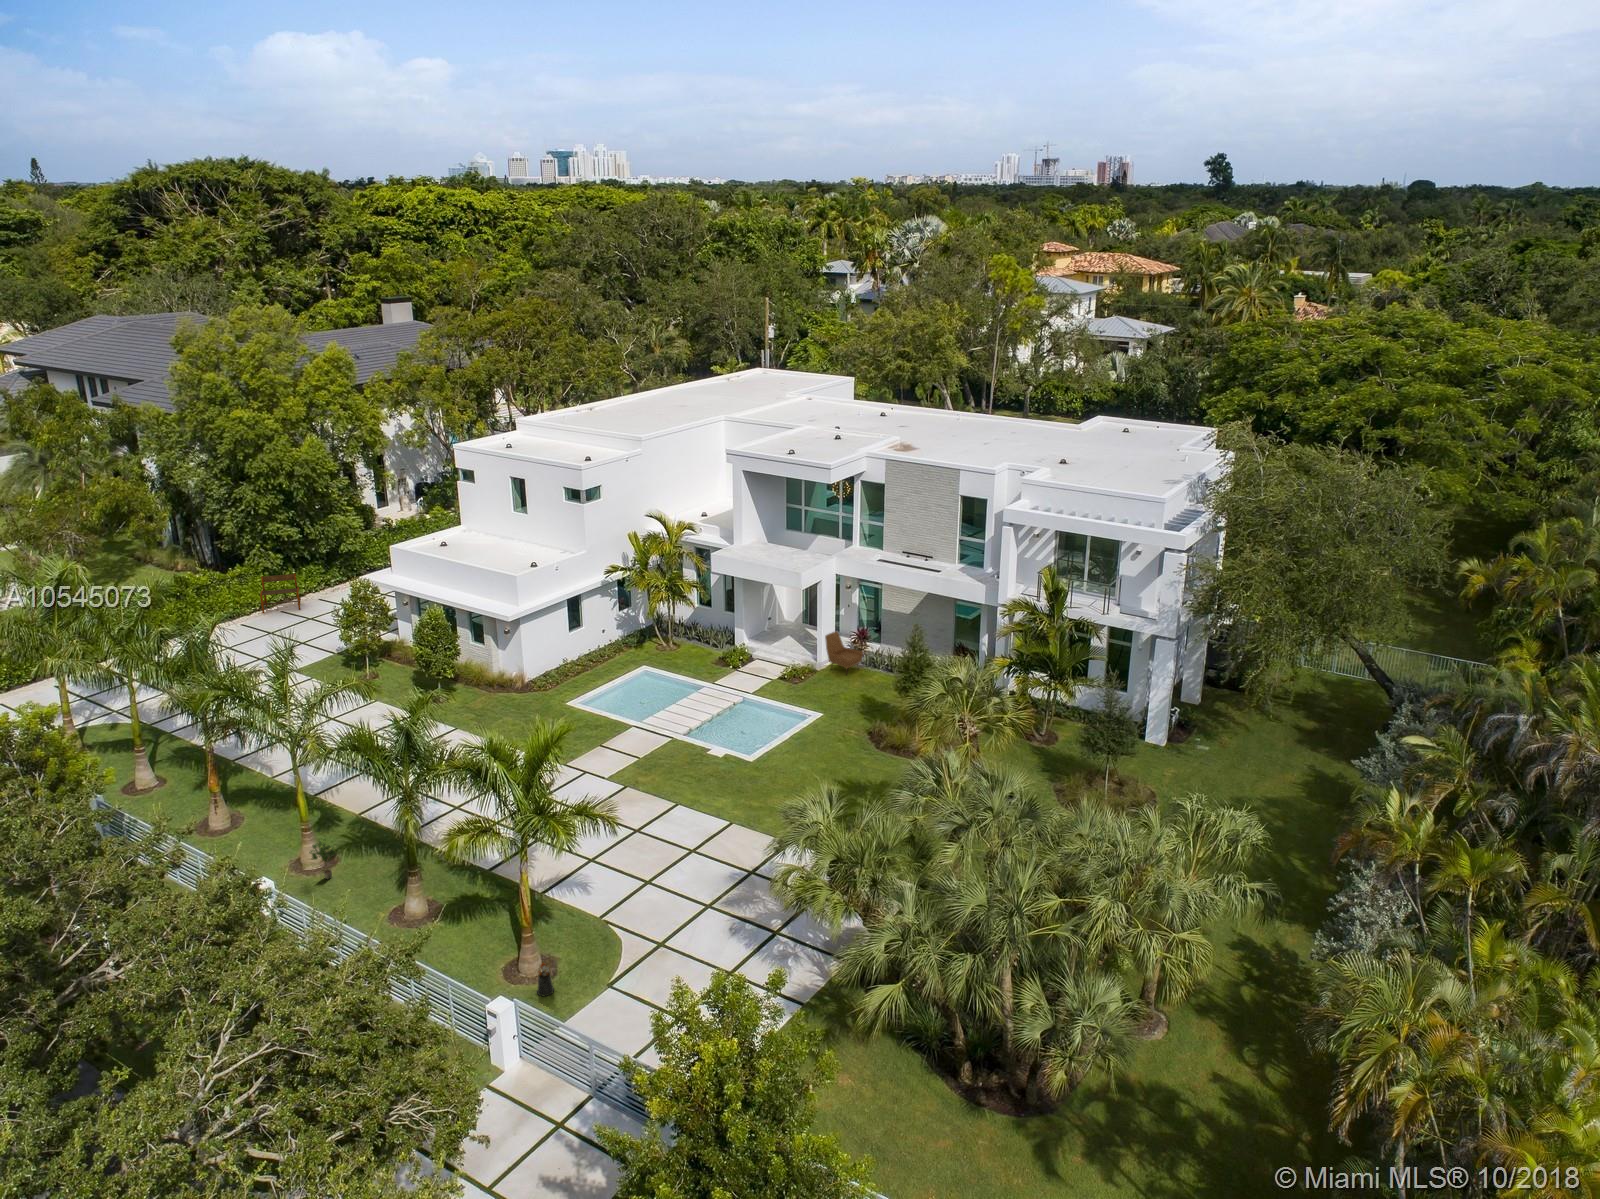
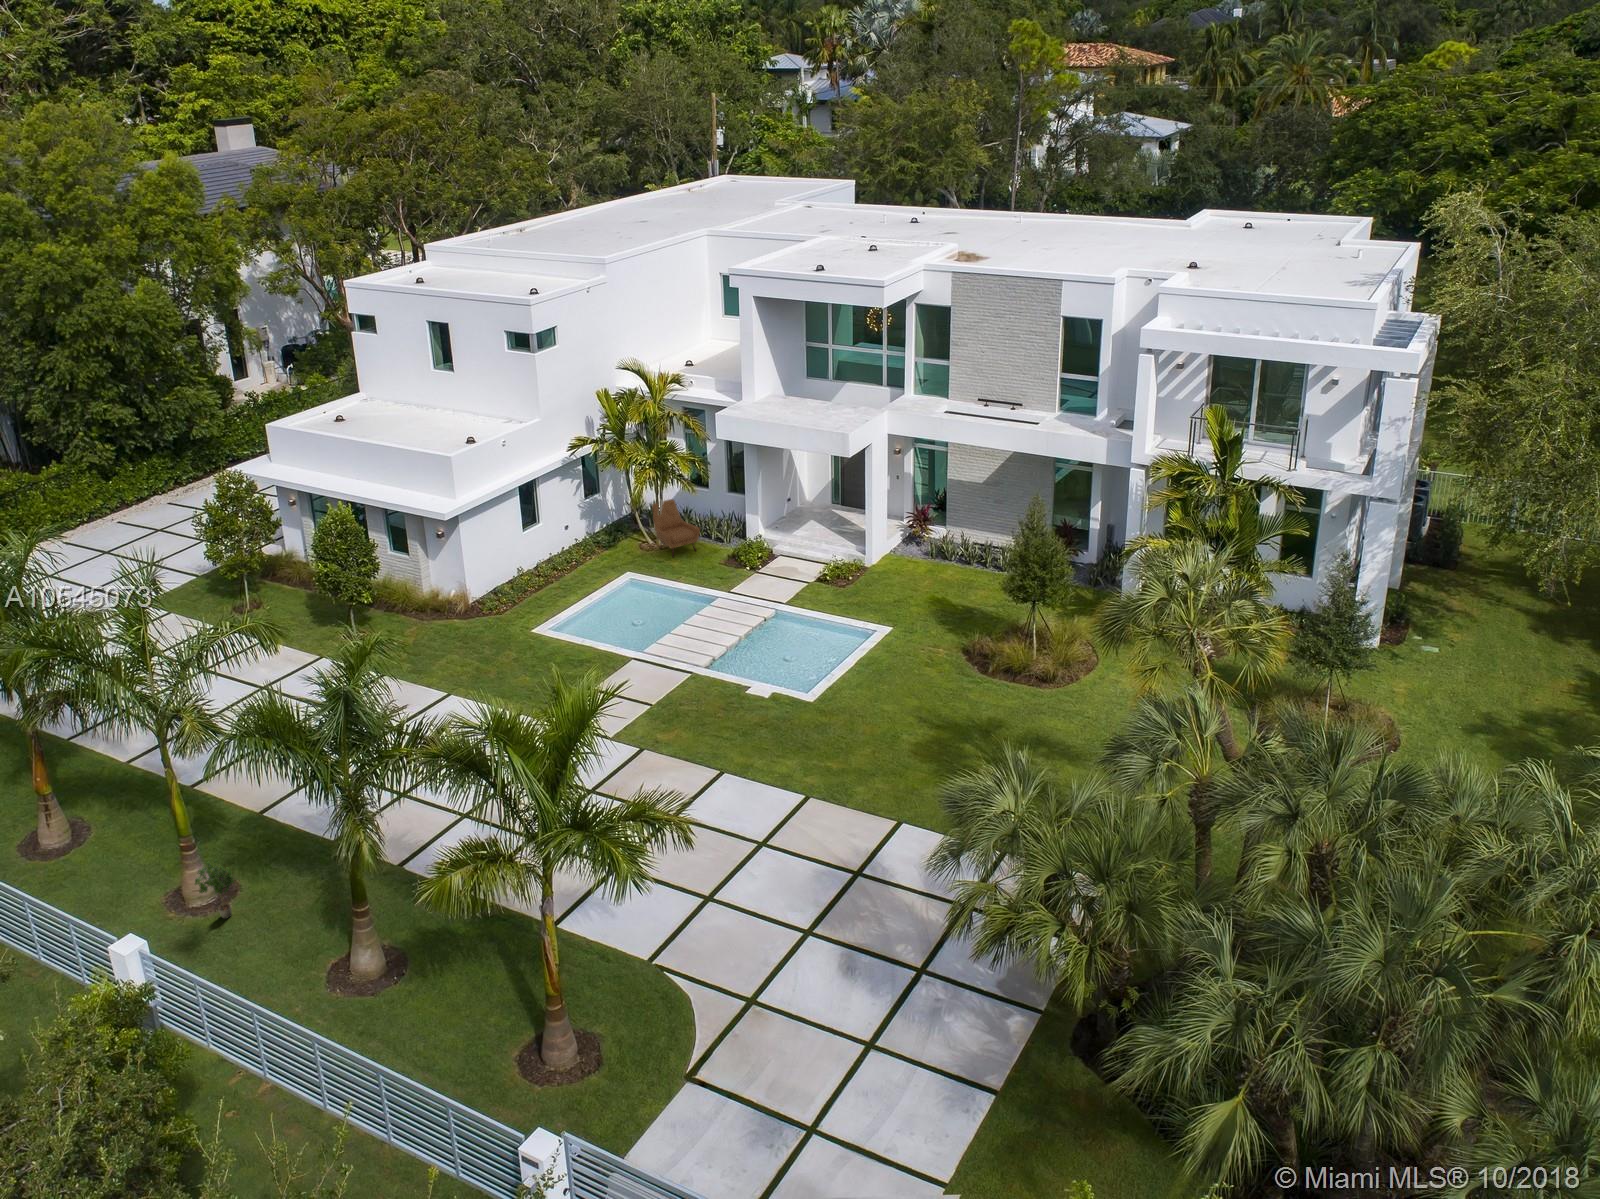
bench: present [260,573,301,613] -> none [84,470,143,527]
chair: present [825,632,863,671] -> present [652,499,700,557]
watering can: present [537,963,554,996] -> none [572,1038,598,1092]

